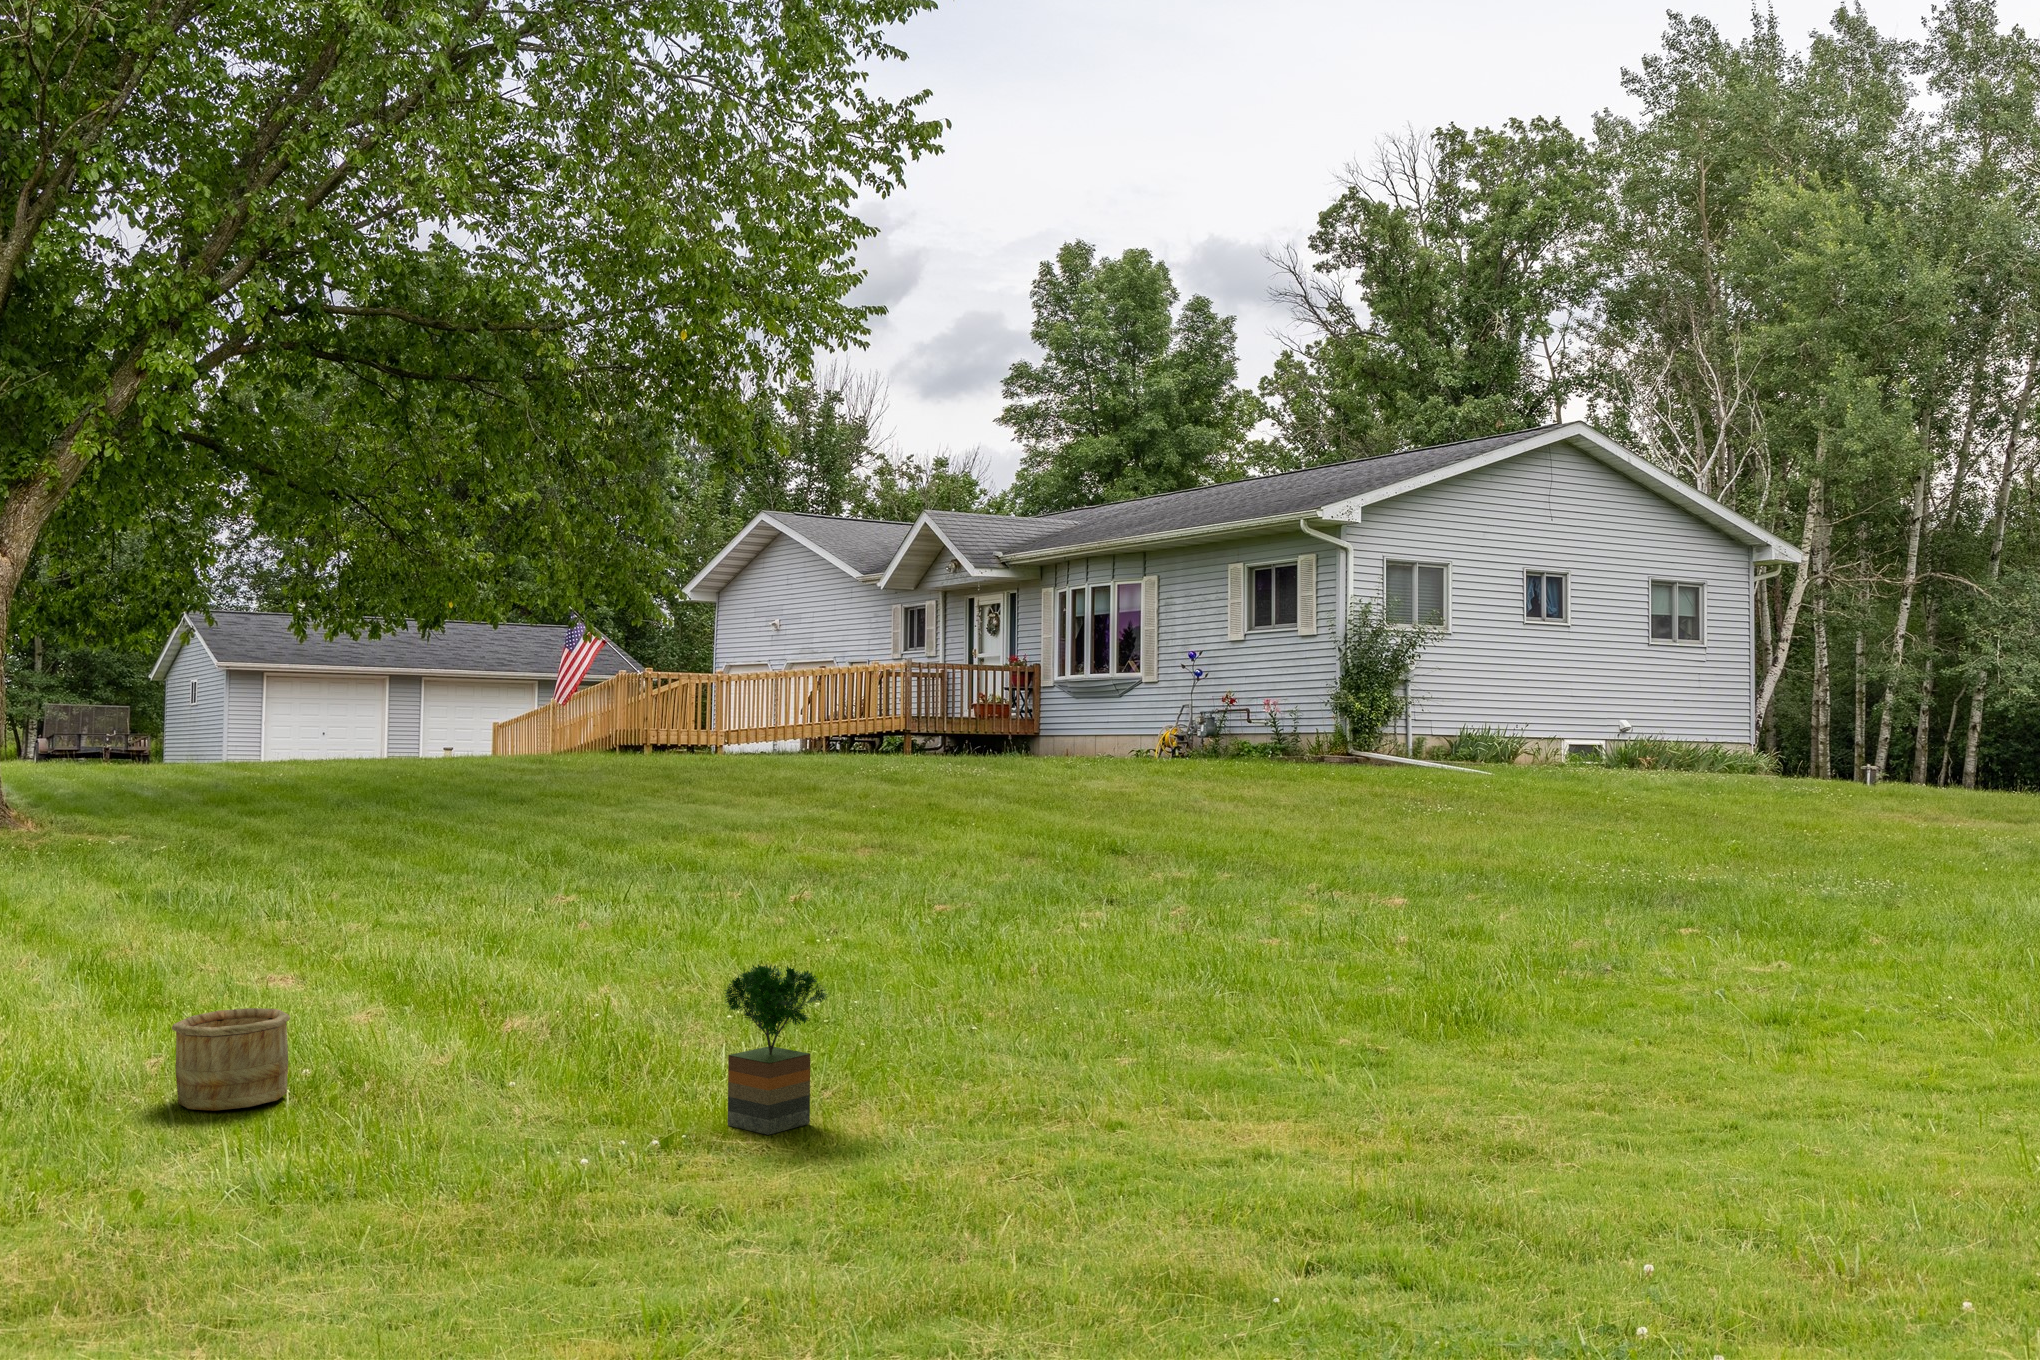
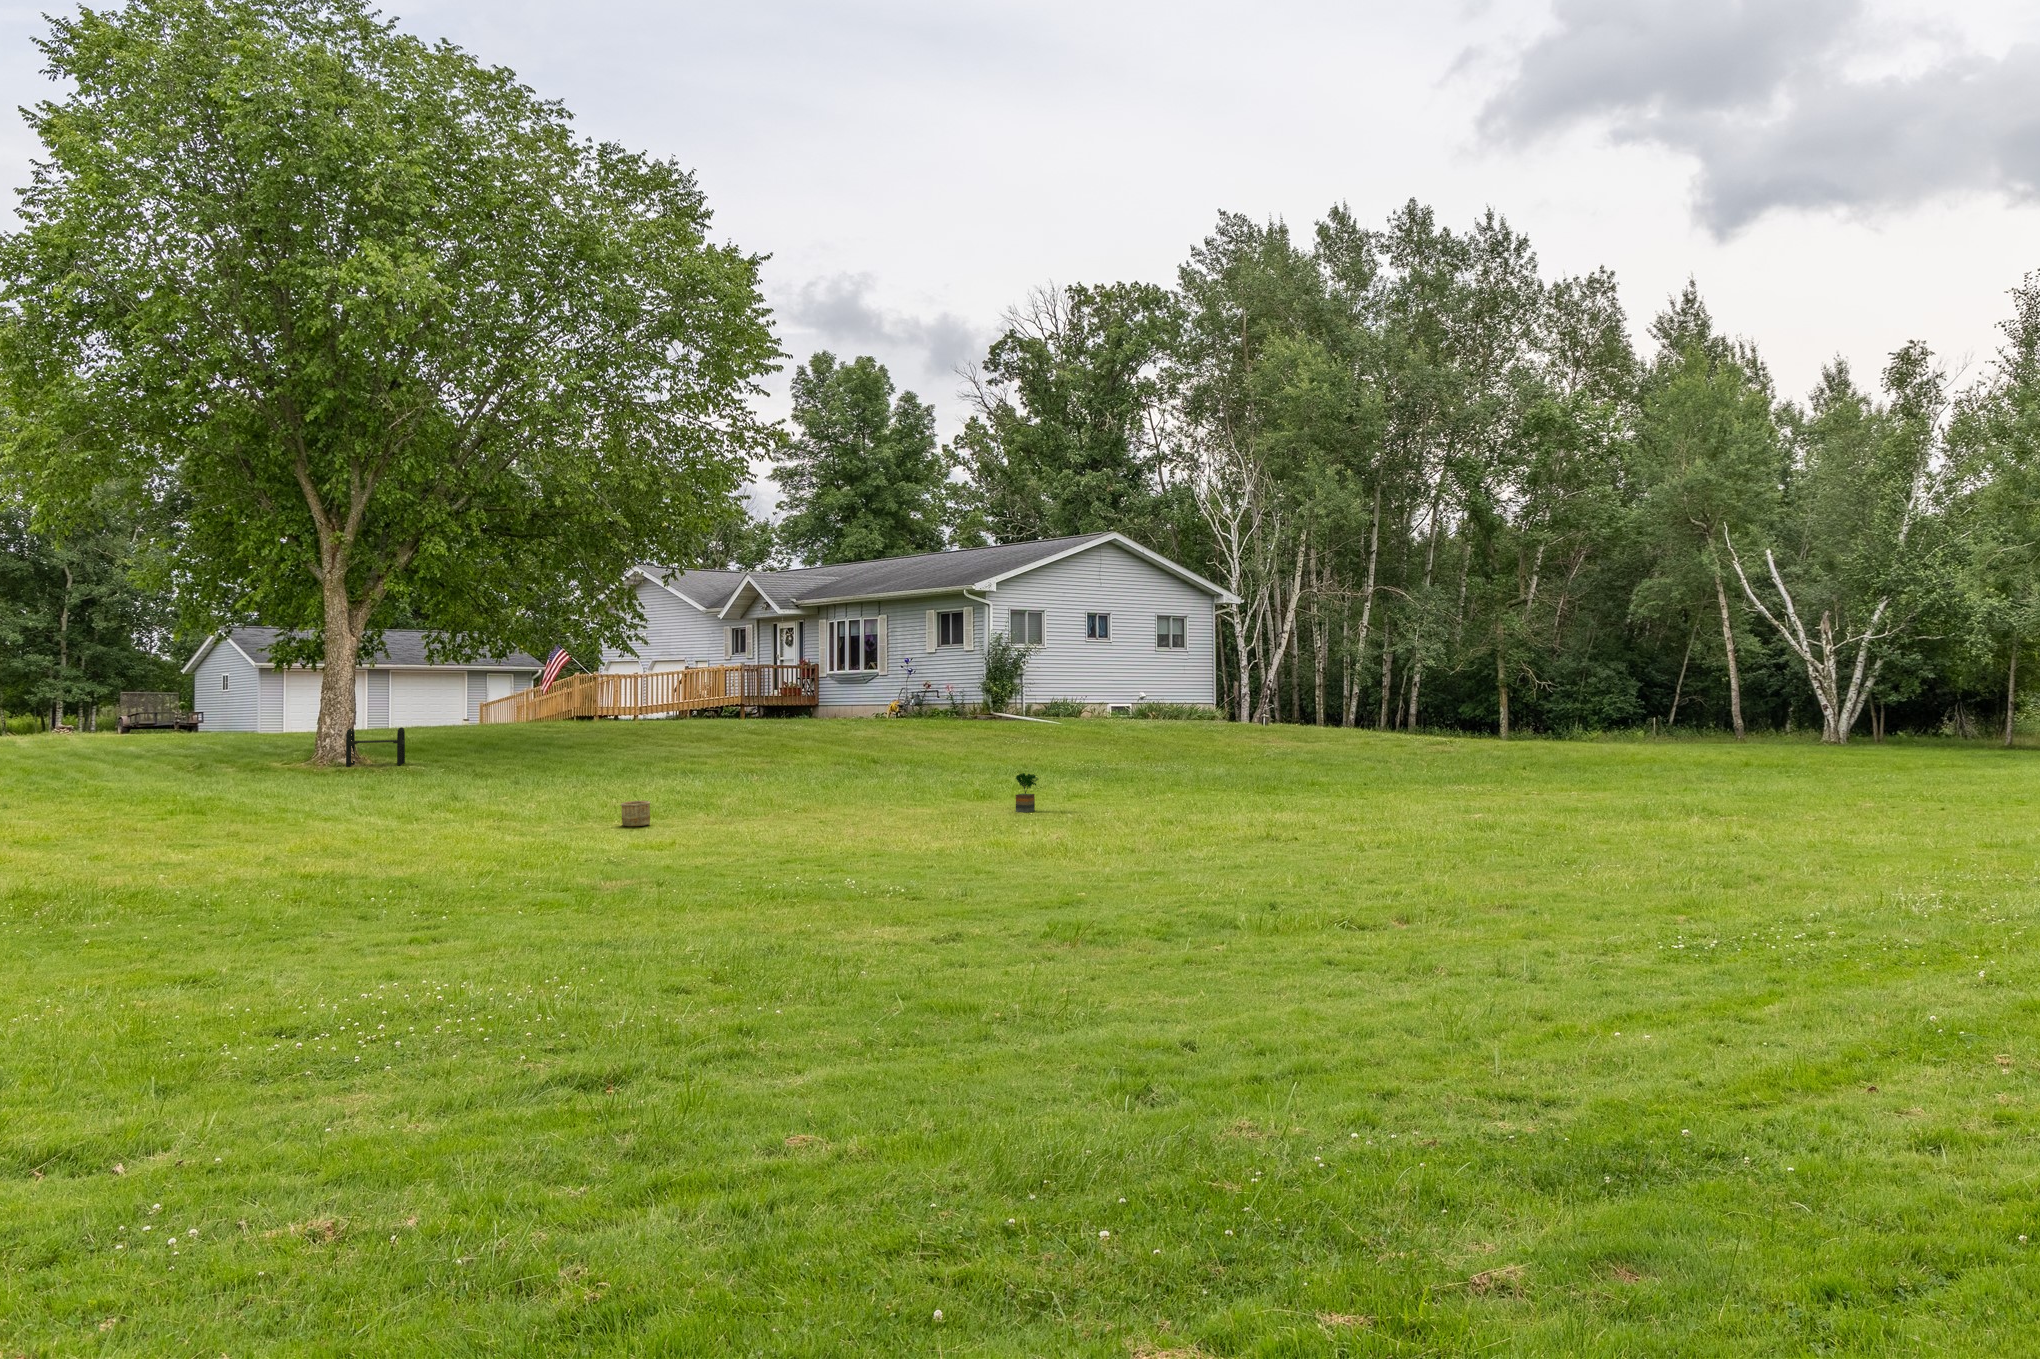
bench: none [33,748,165,827] -> present [346,727,405,767]
potted tree: present [724,964,827,1135] -> present [1016,773,1038,812]

